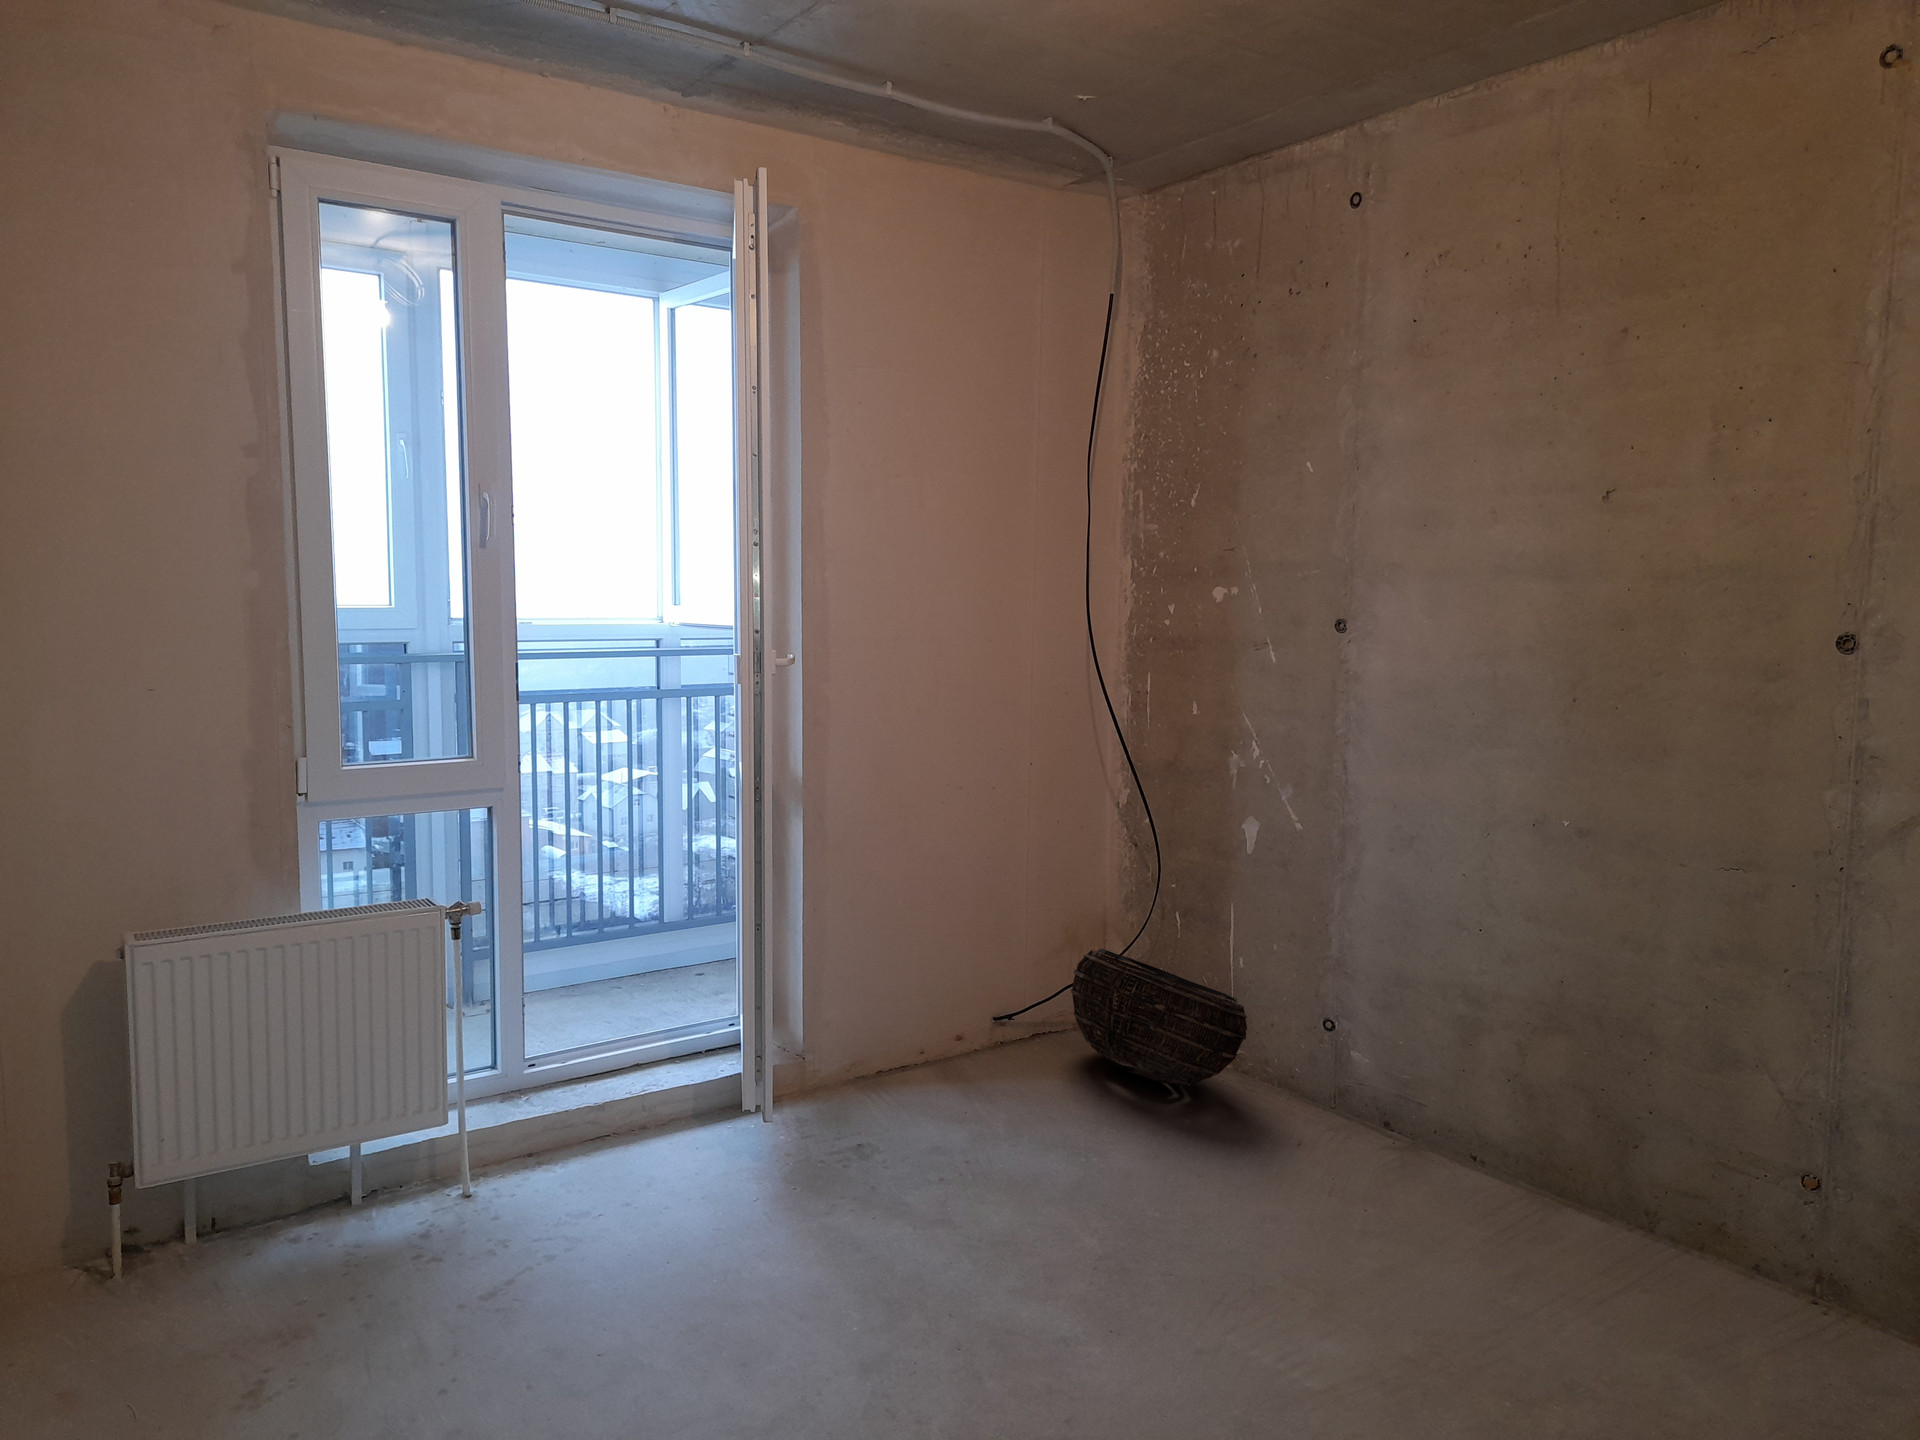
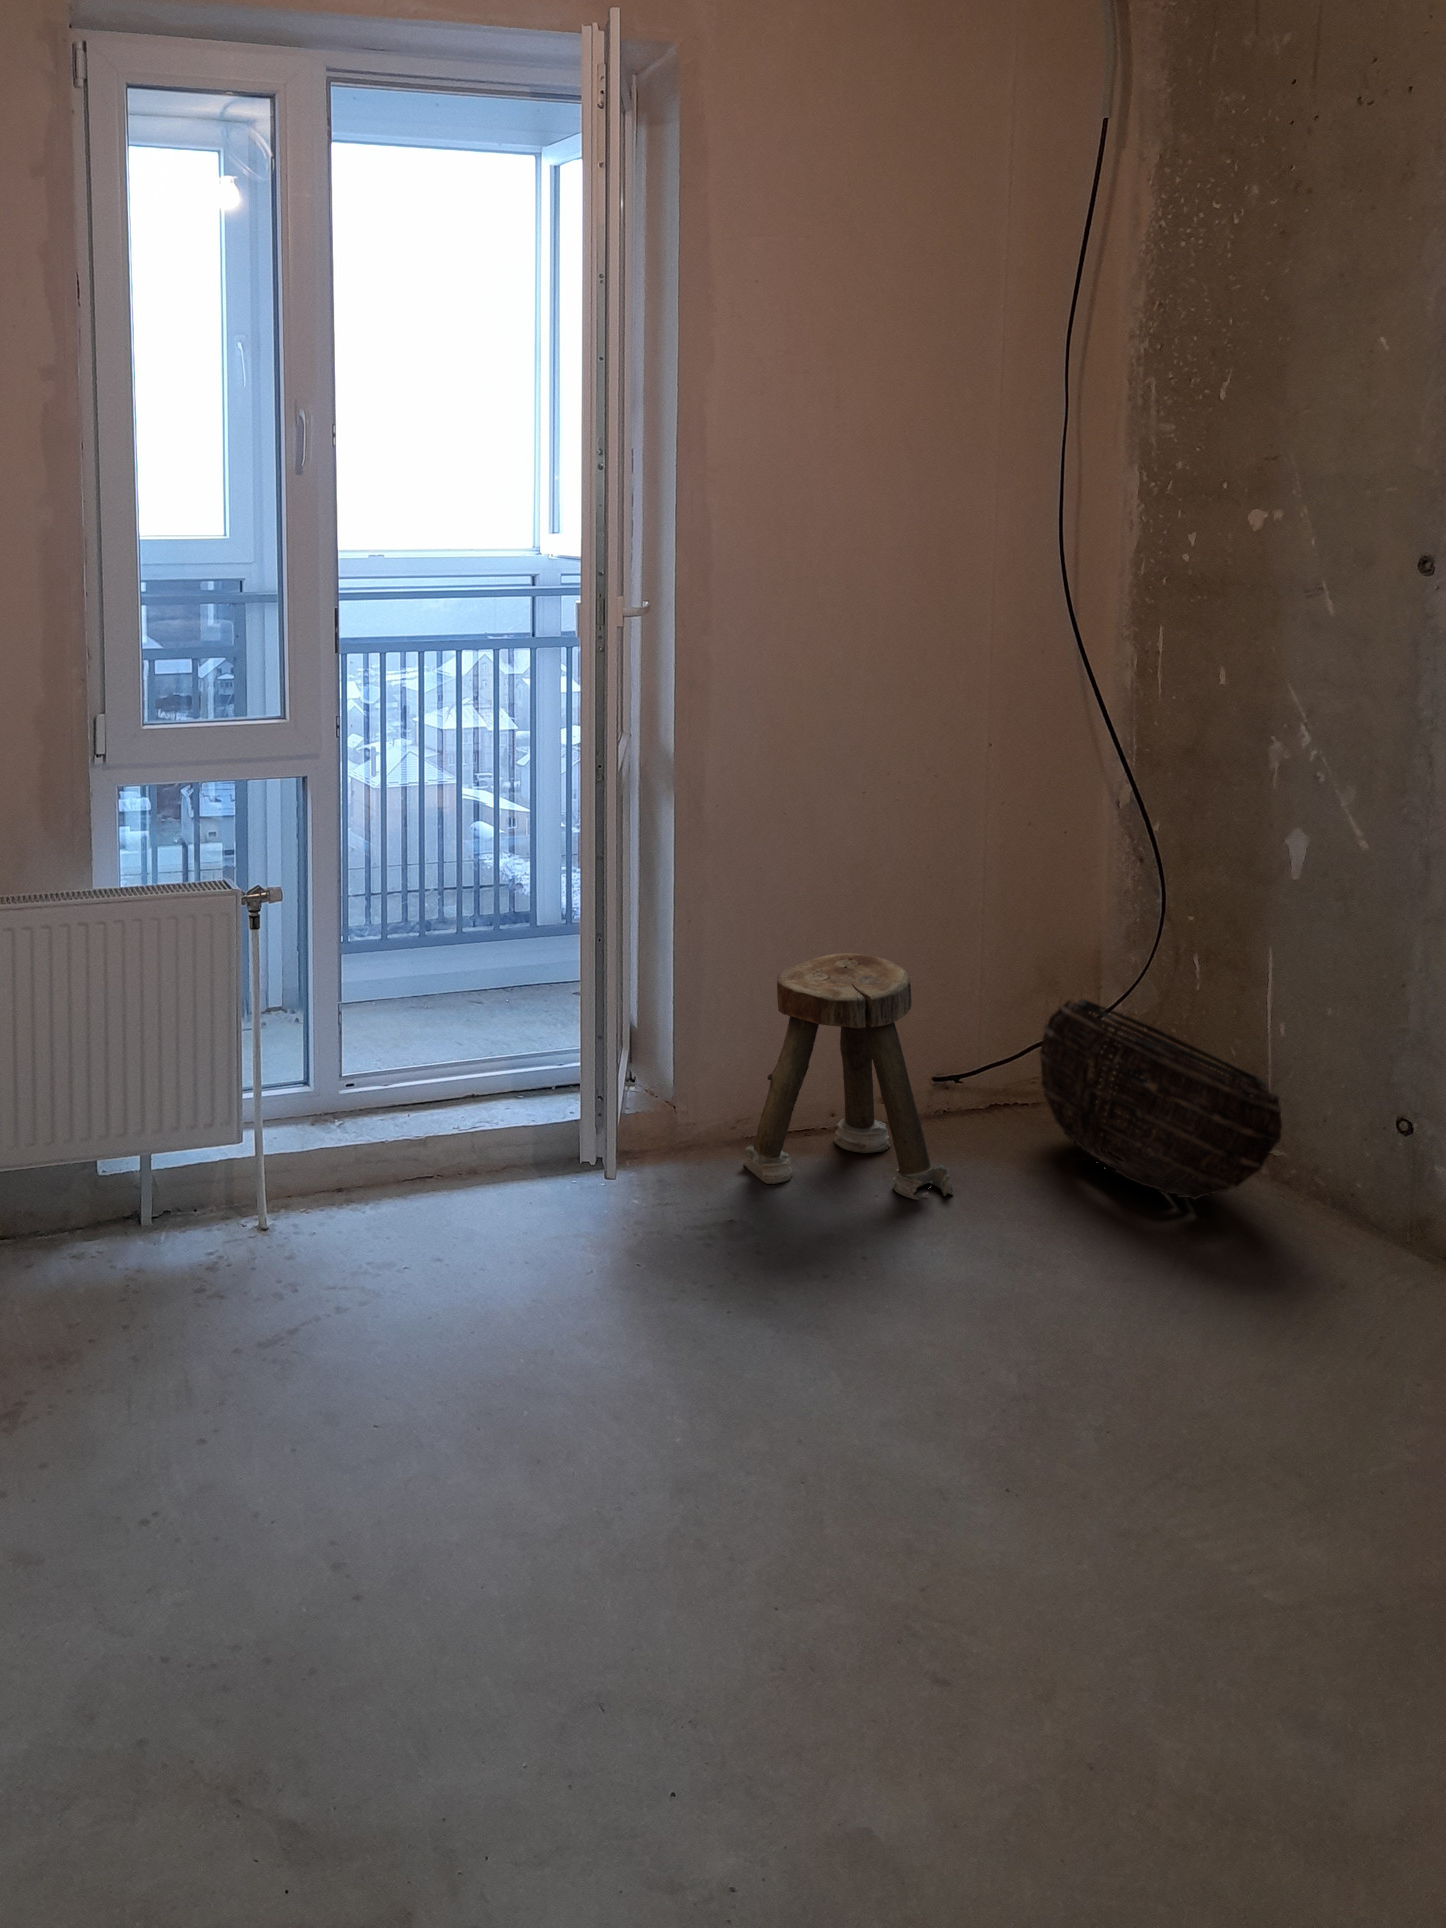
stool: none [863,925,1023,1109] -> present [744,953,953,1200]

